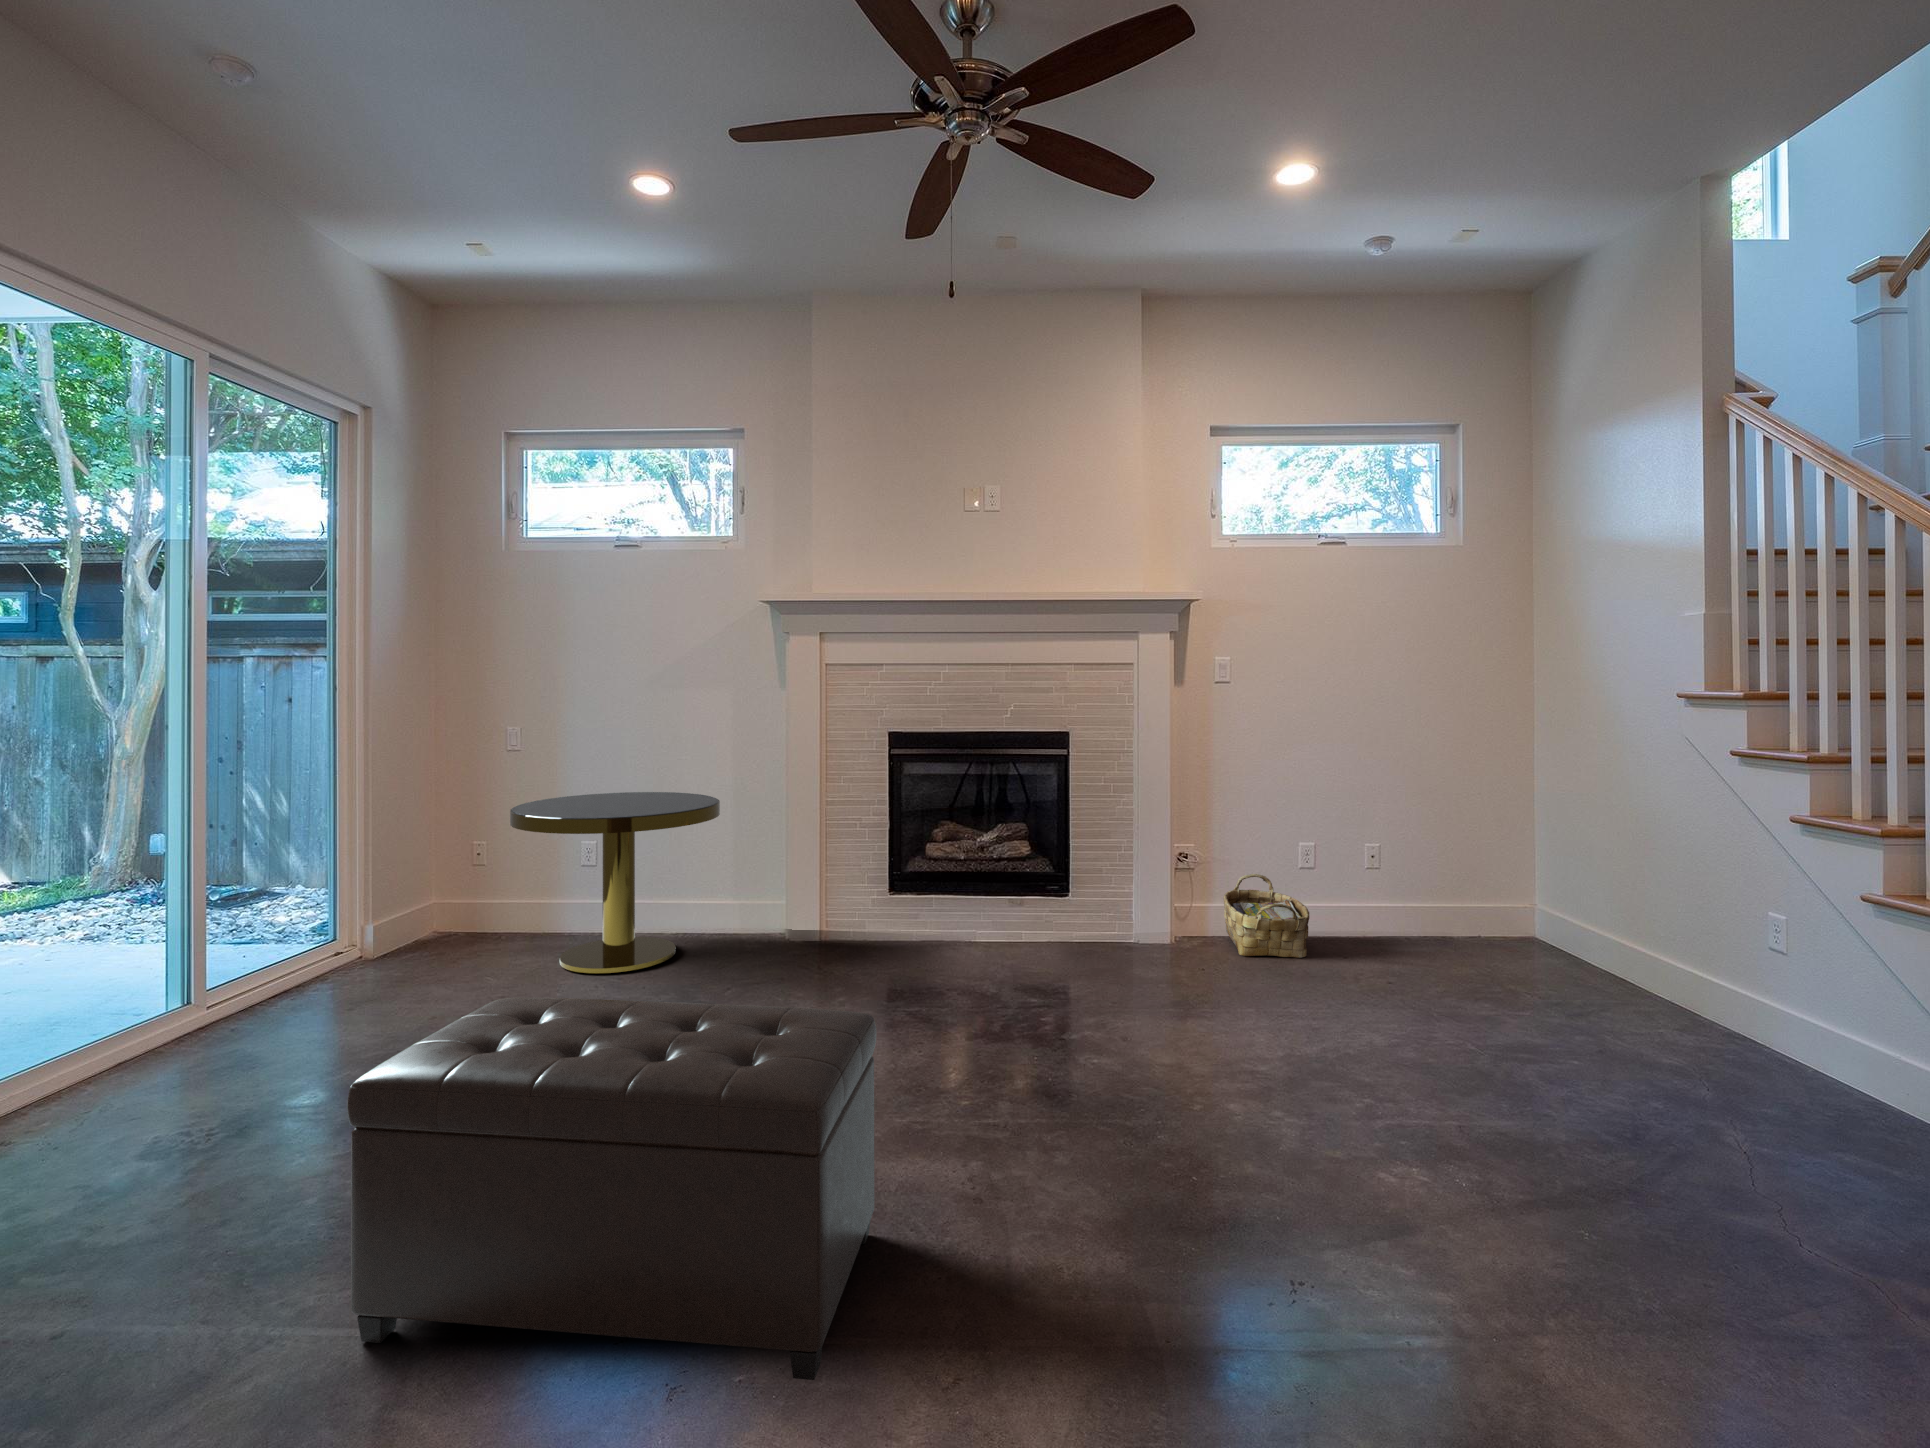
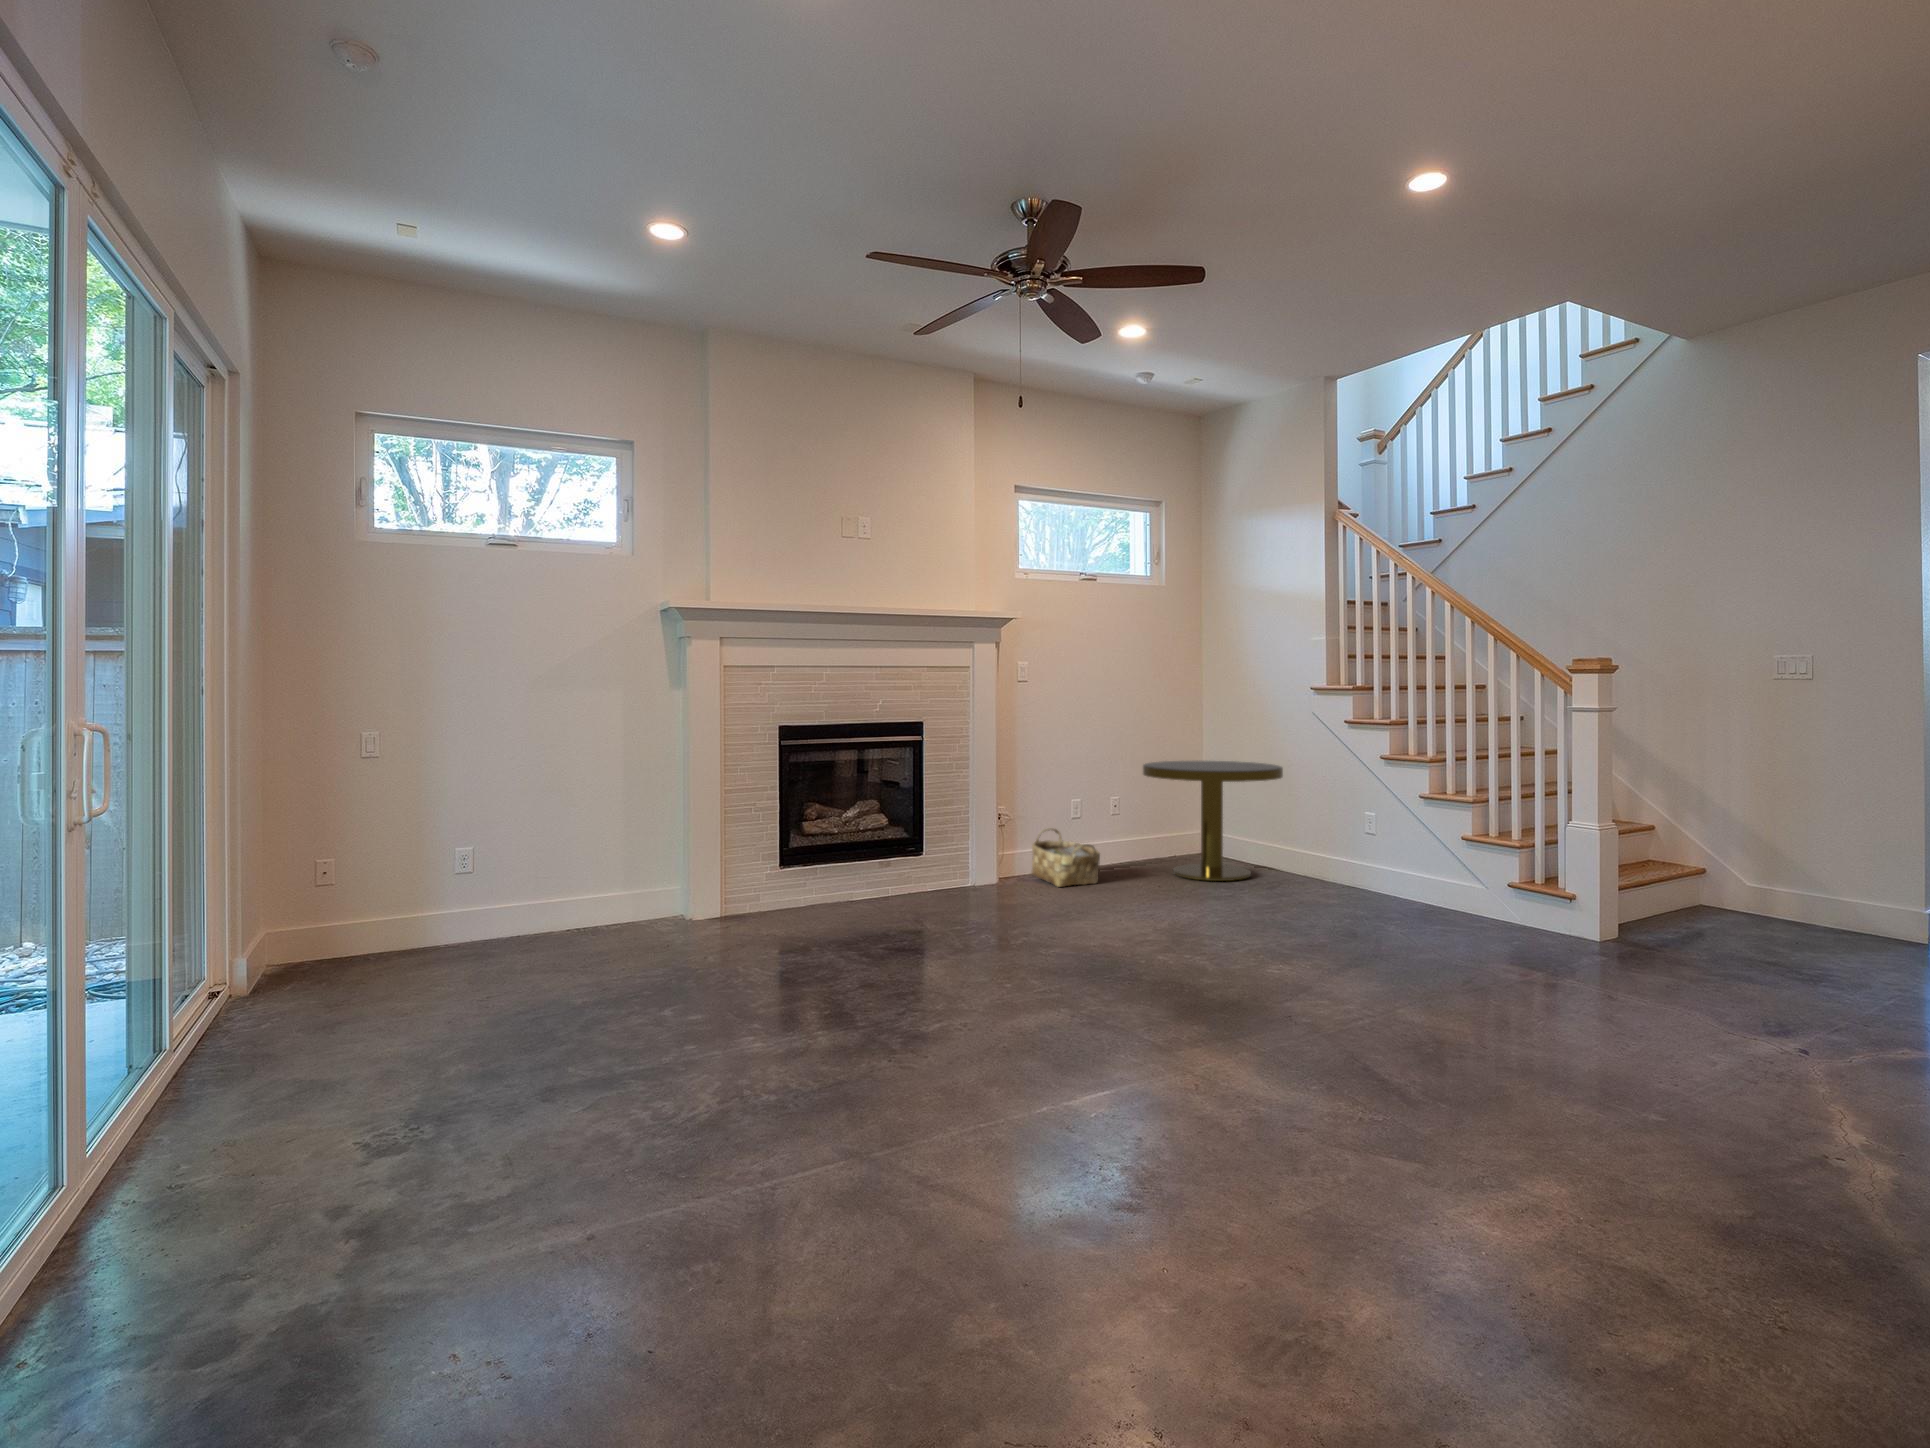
side table: present [510,792,720,973] -> present [1143,761,1283,881]
ottoman: present [347,998,876,1380] -> none [814,890,1154,1140]

